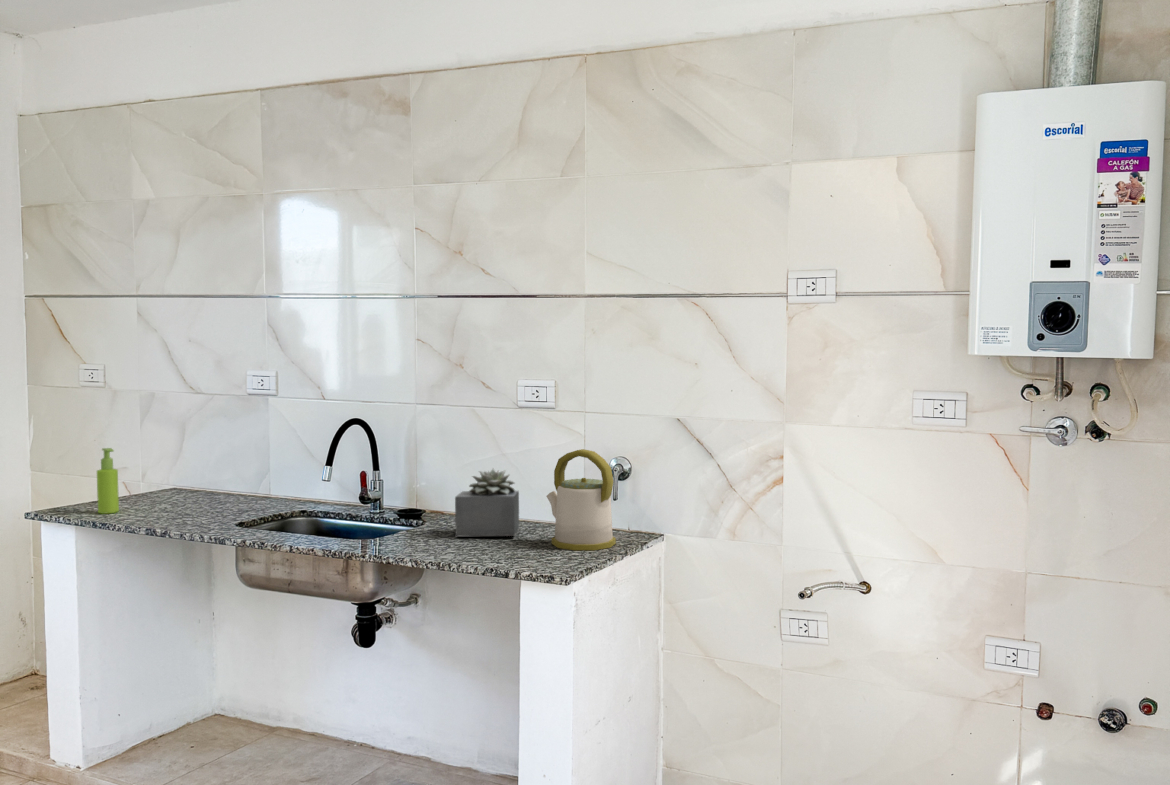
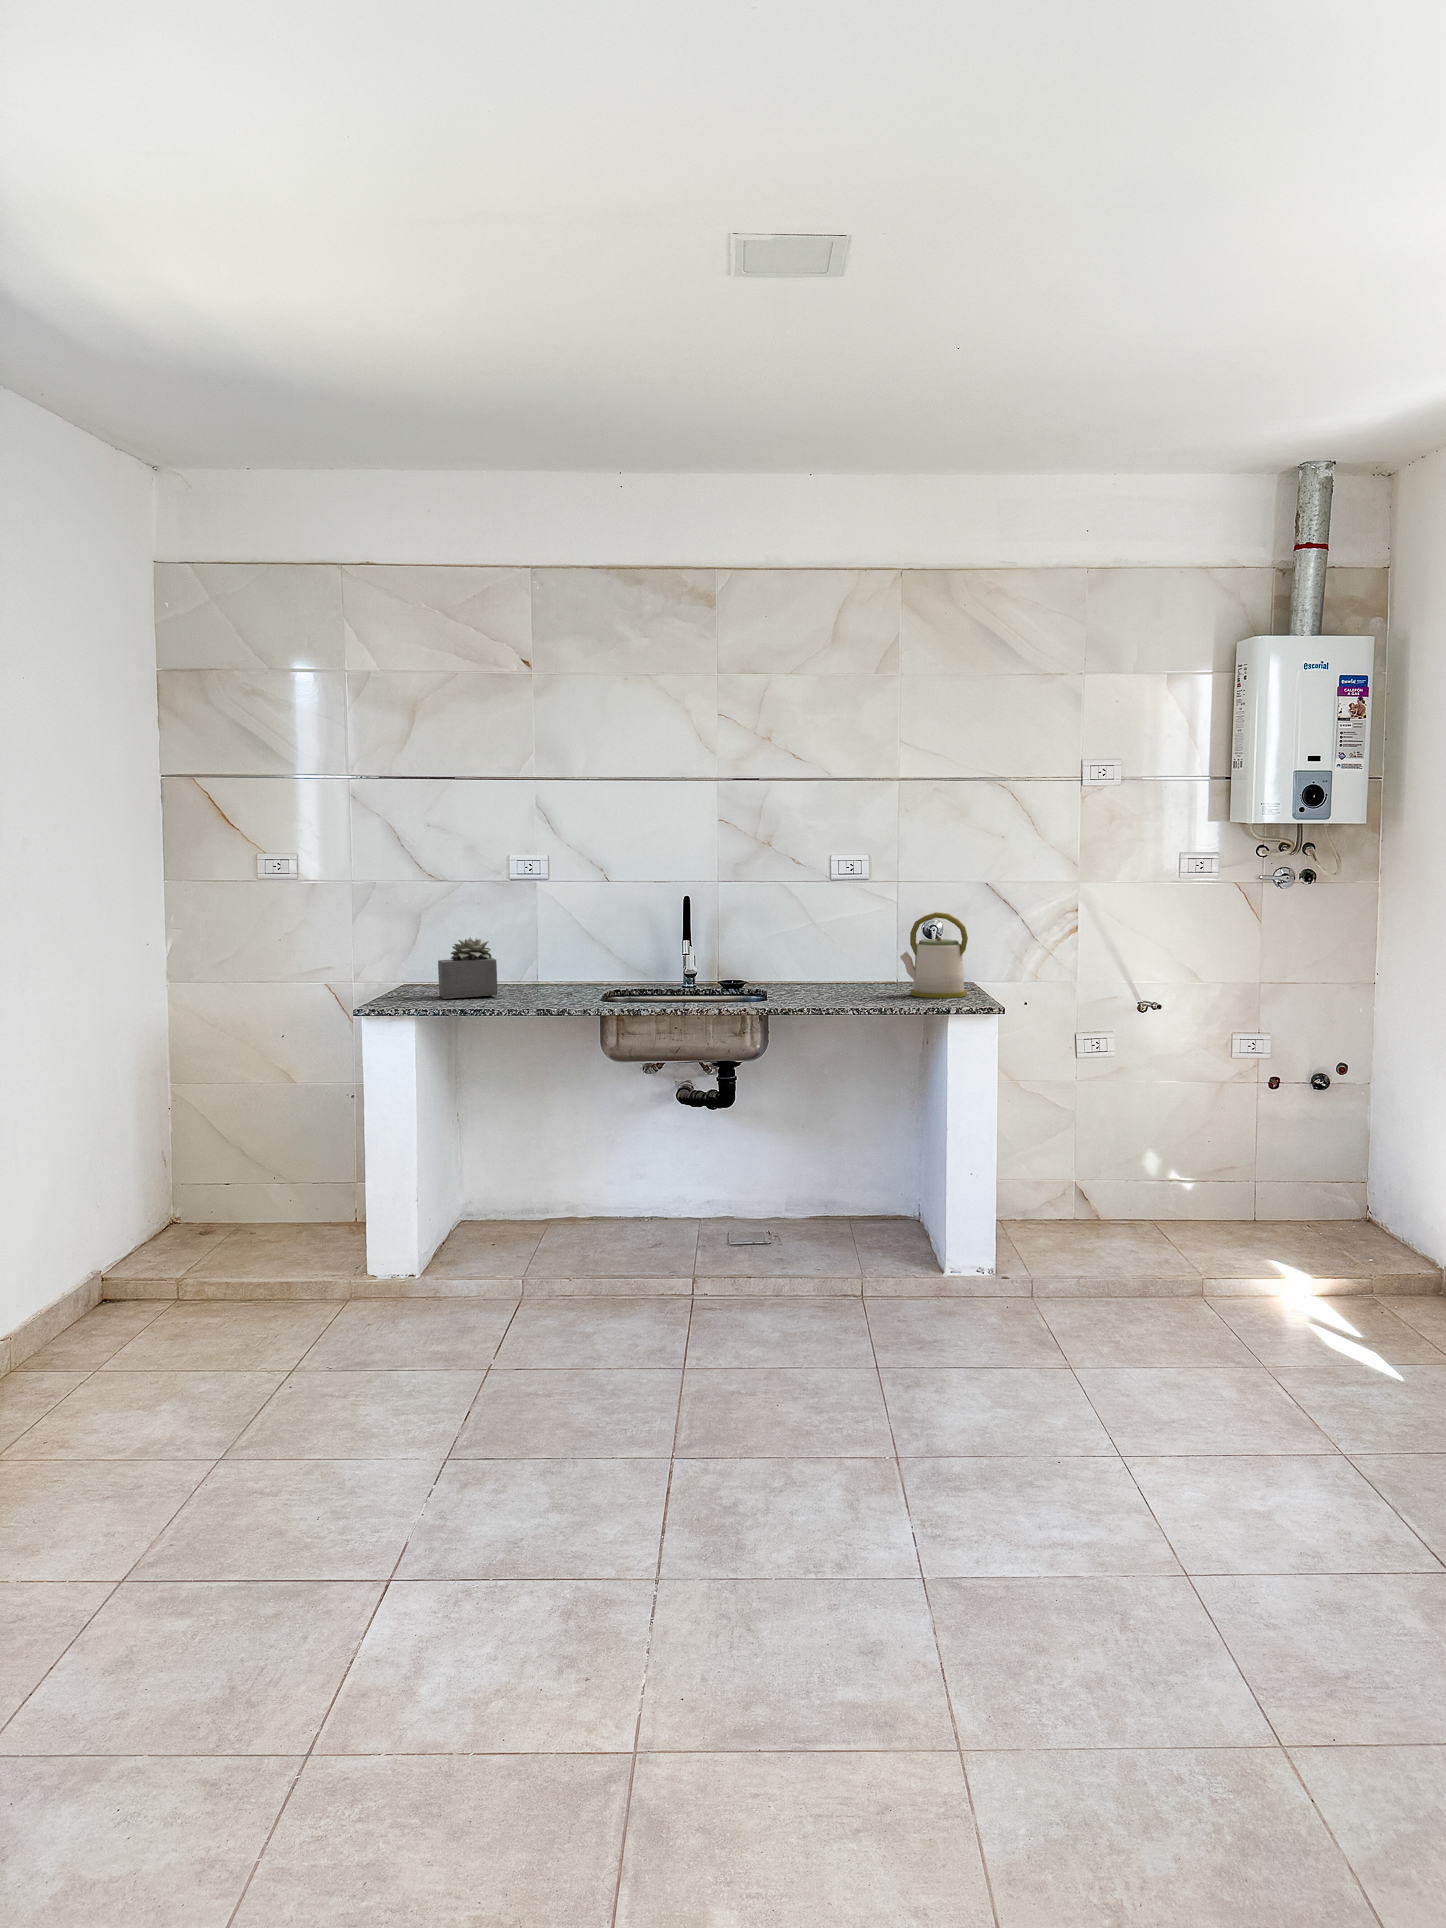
soap dispenser: present [97,448,119,514] -> none [407,935,430,1004]
succulent plant: present [455,469,519,537] -> present [438,937,498,998]

